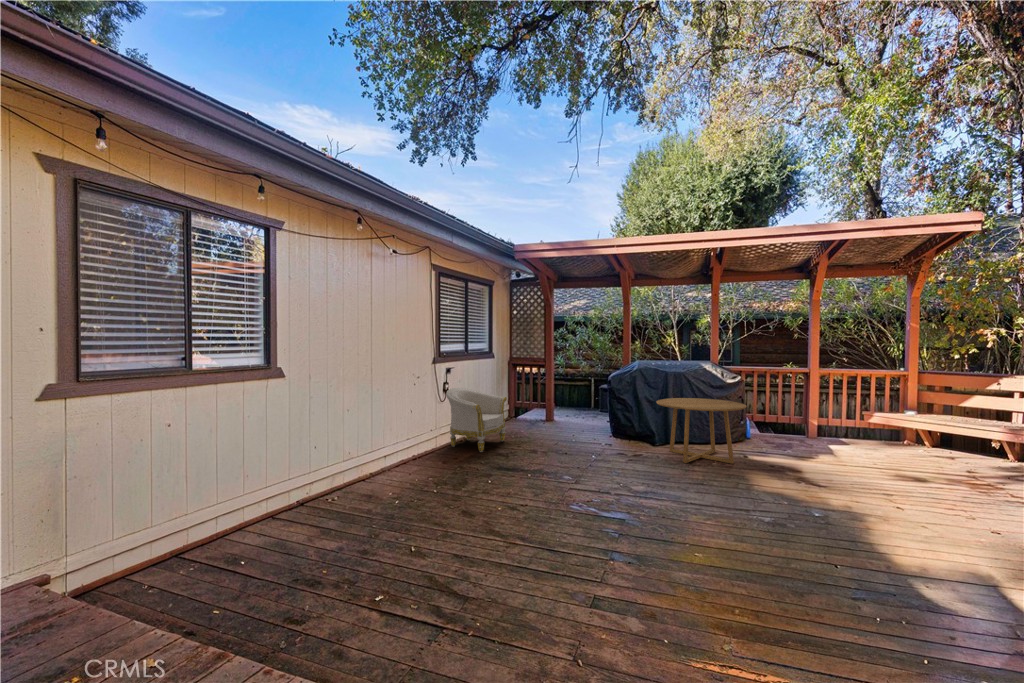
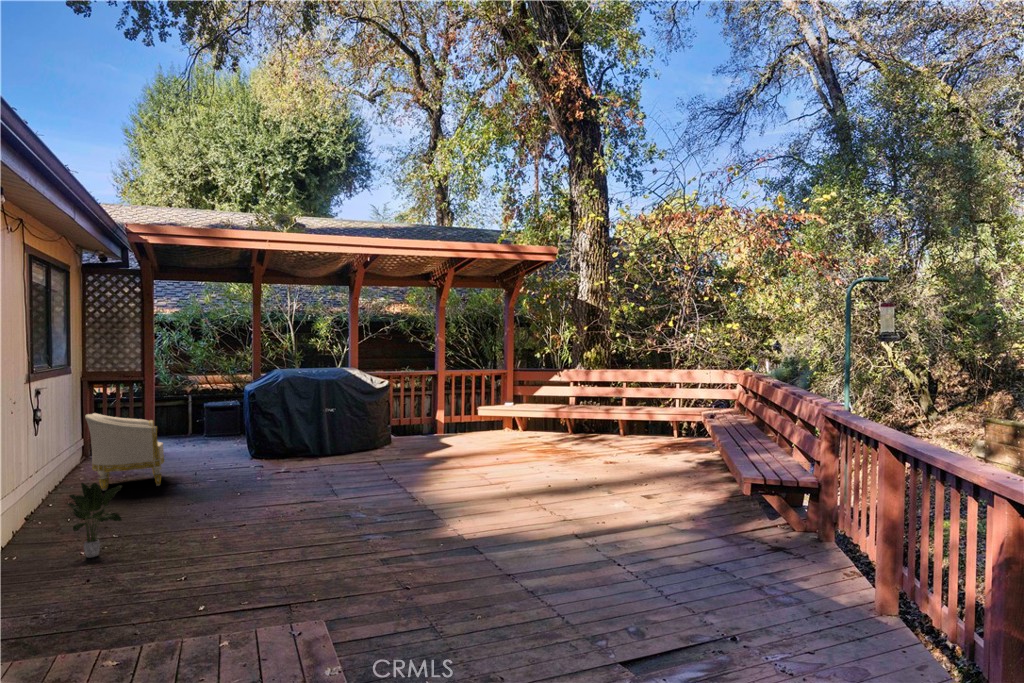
round table: present [657,398,746,464] -> none [335,396,415,455]
potted plant: none [251,459,299,526] -> present [67,483,122,557]

